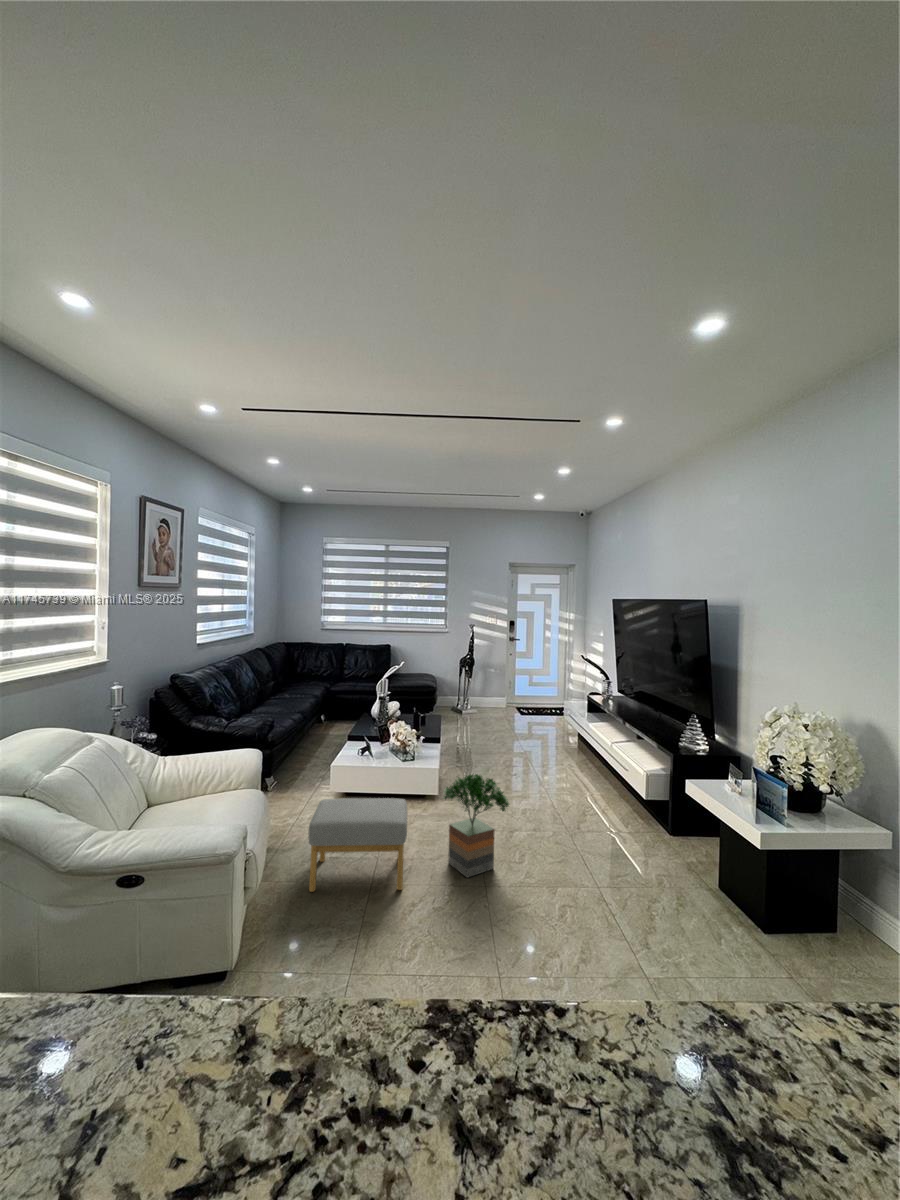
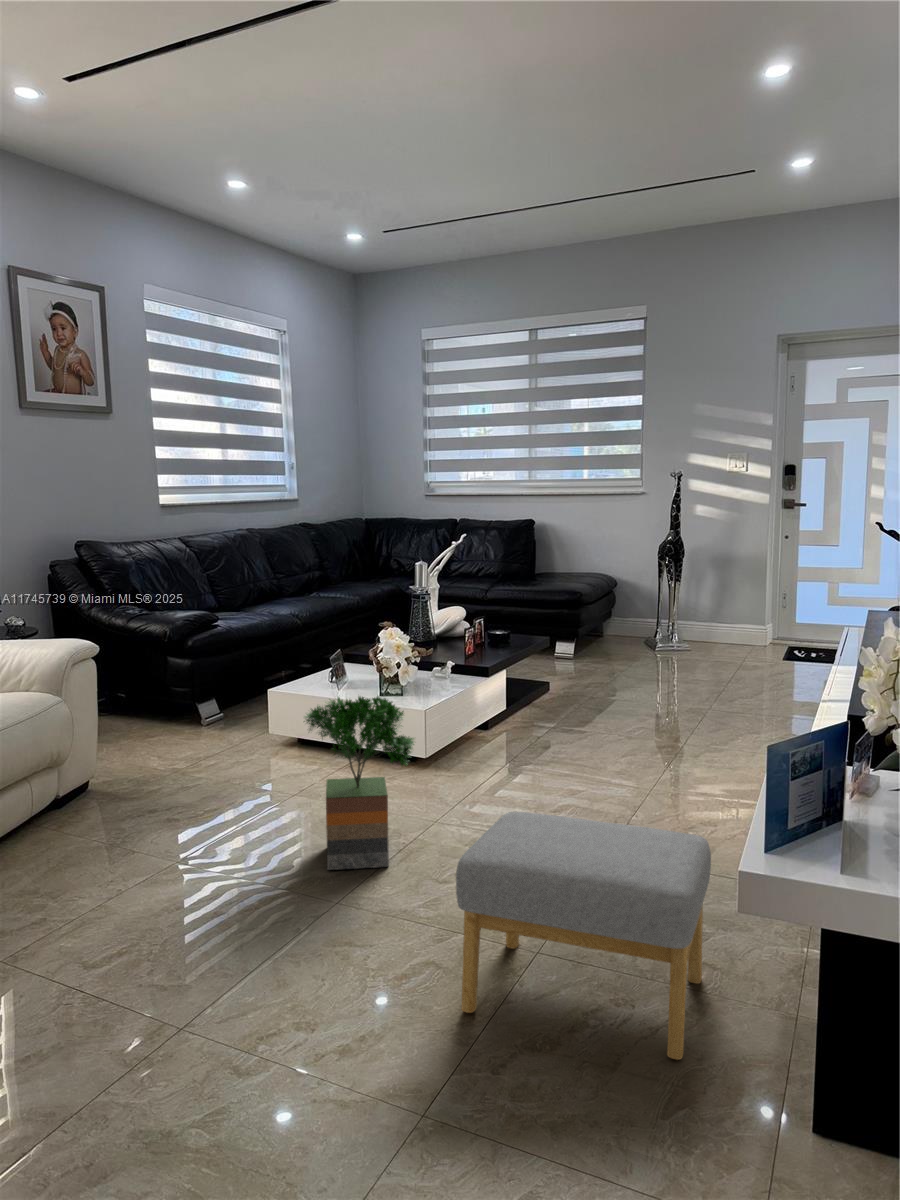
footstool: present [308,798,407,892] -> present [456,812,711,1060]

